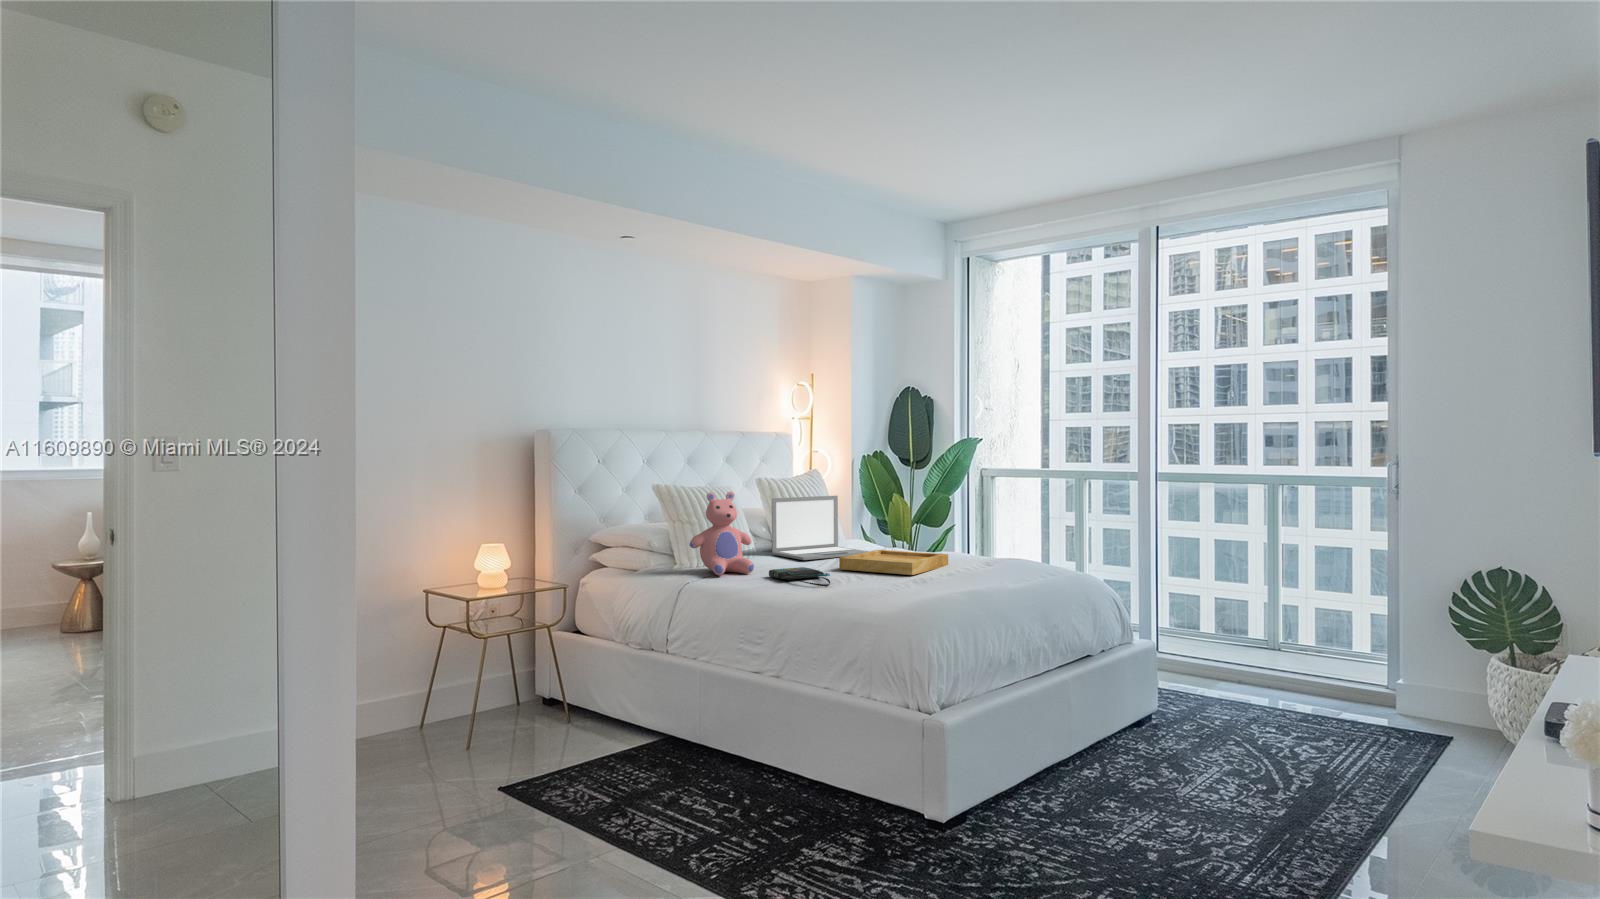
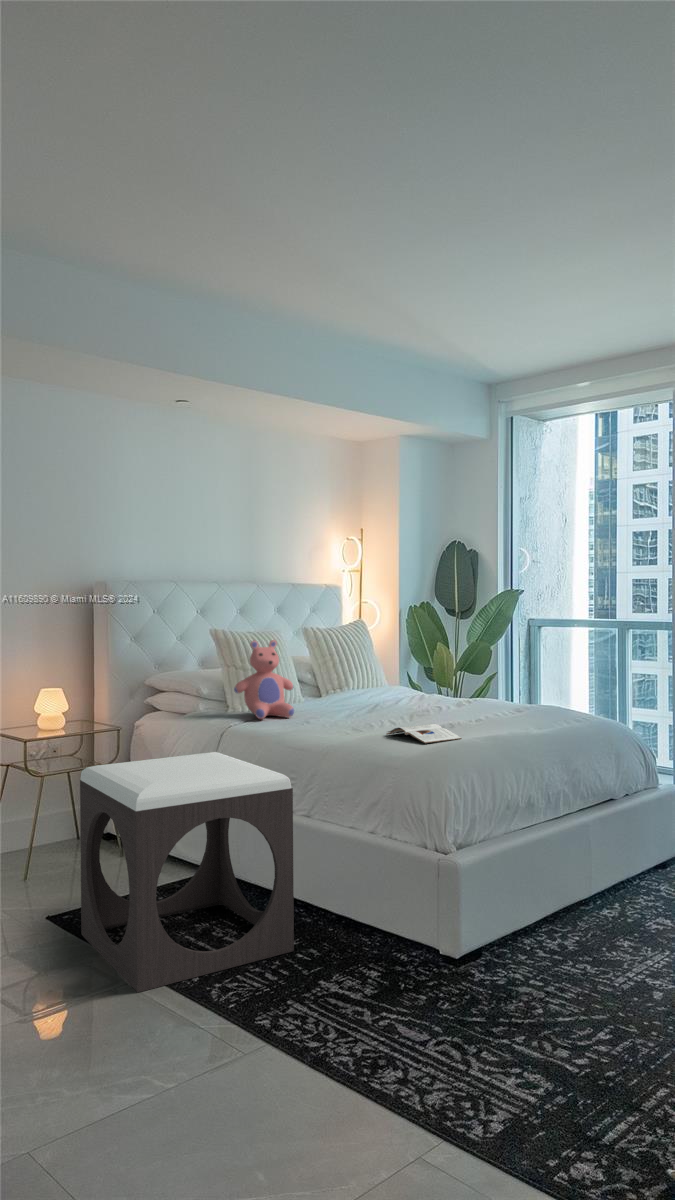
laptop: present [772,496,868,560] -> none [316,643,410,705]
tray: present [839,550,948,575] -> none [376,696,481,720]
tote bag: present [769,567,830,586] -> none [307,712,363,731]
magazine: none [857,579,937,599] -> present [387,724,462,743]
footstool: none [538,610,769,866] -> present [80,752,294,992]

